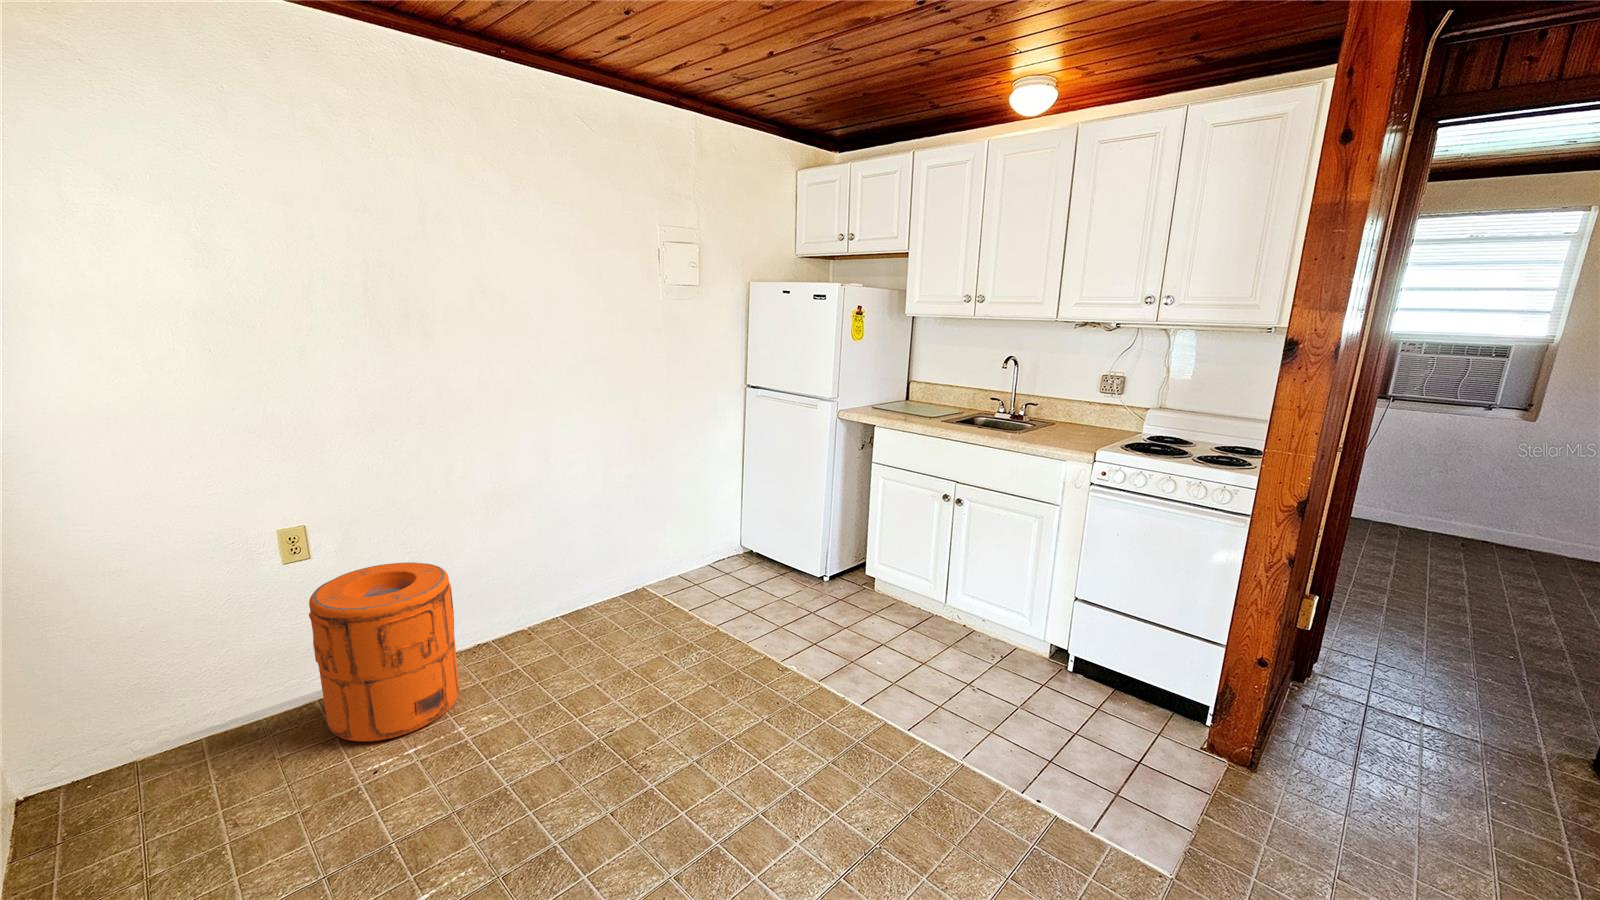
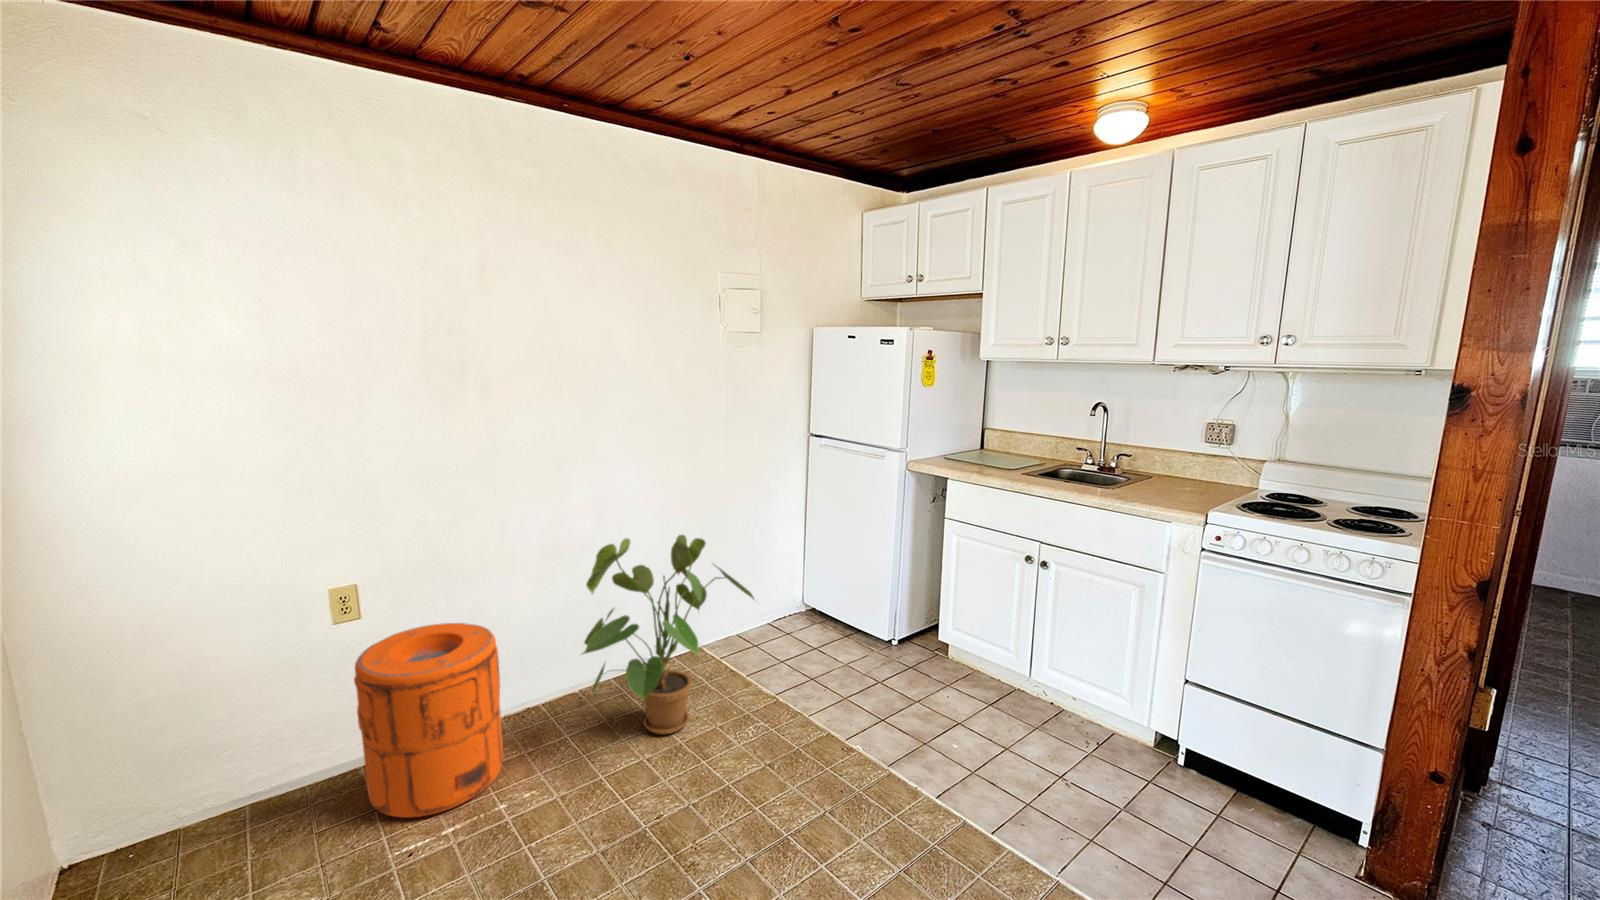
house plant: none [531,479,701,662] -> present [582,535,754,734]

